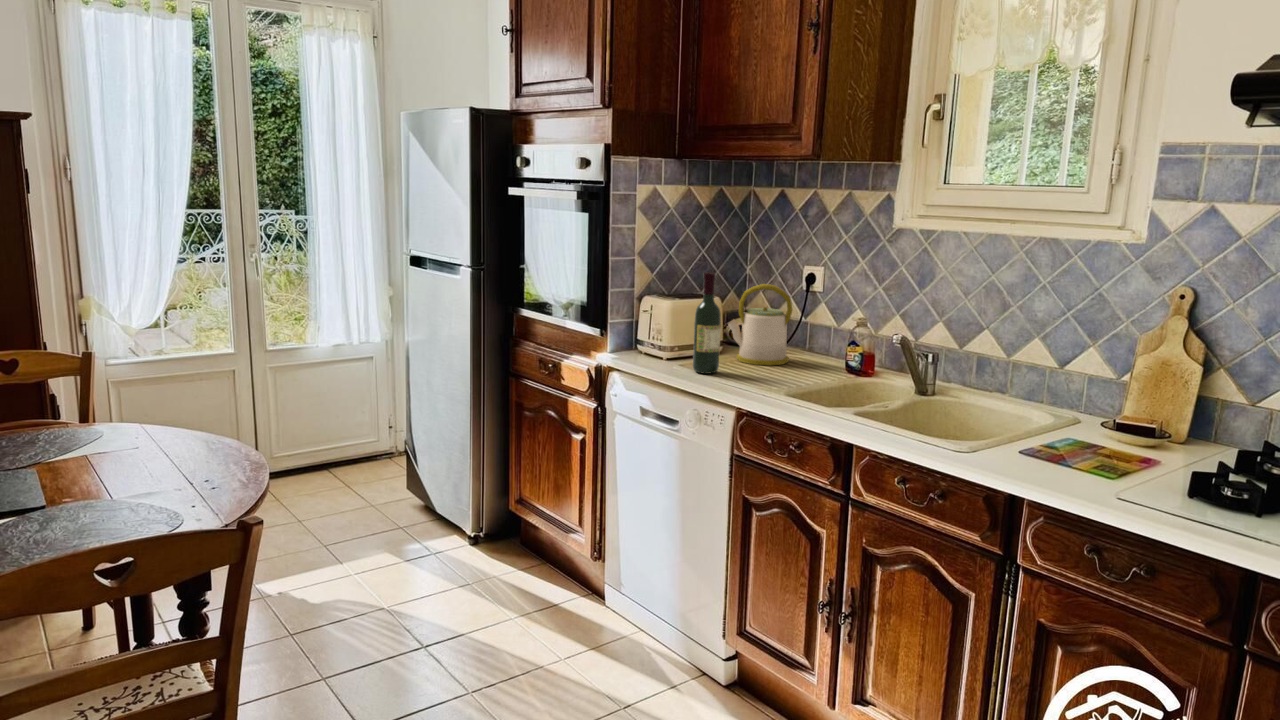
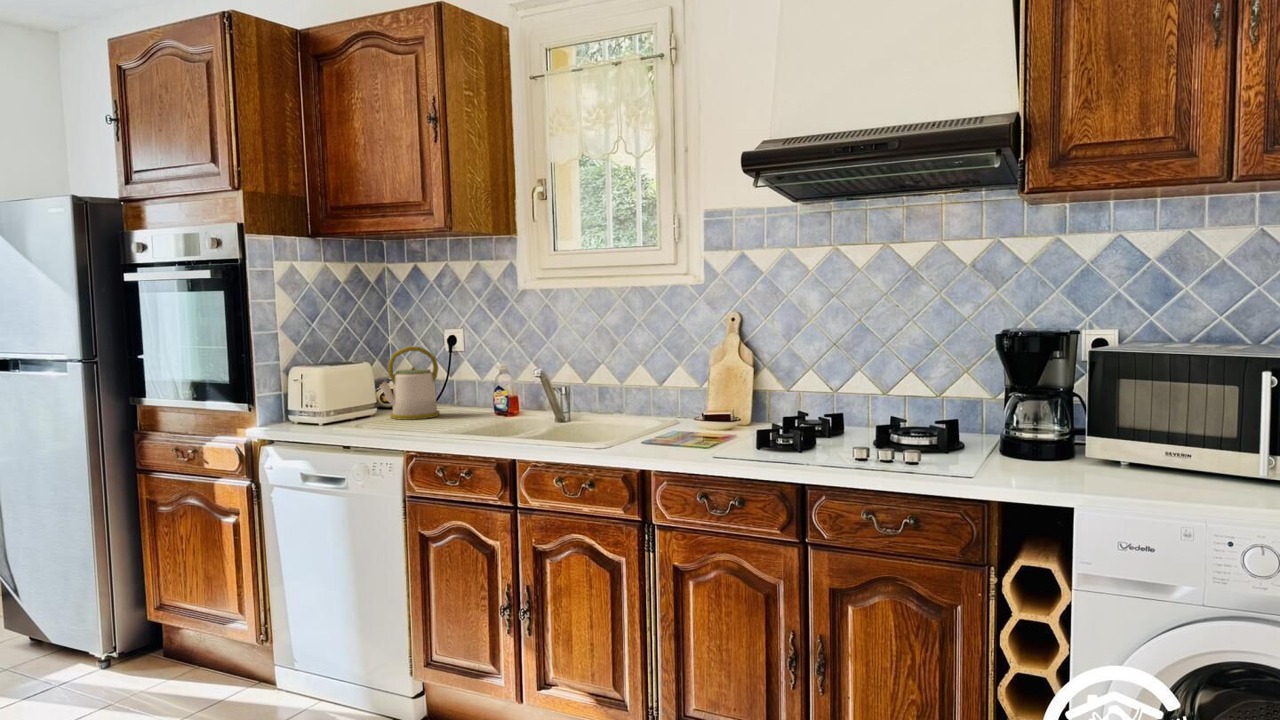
wine bottle: present [693,272,721,374] -> none [351,336,378,430]

